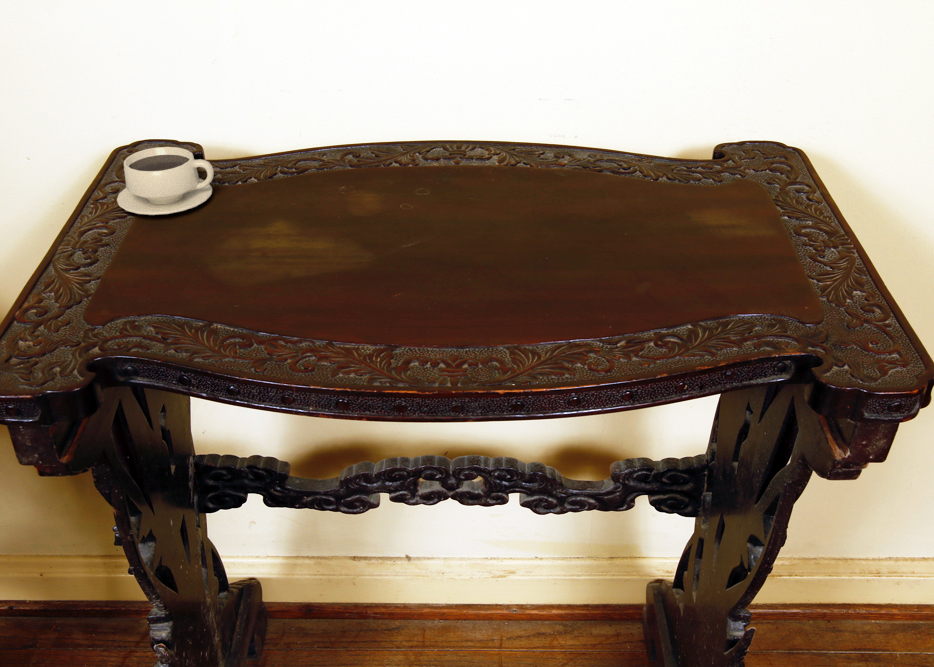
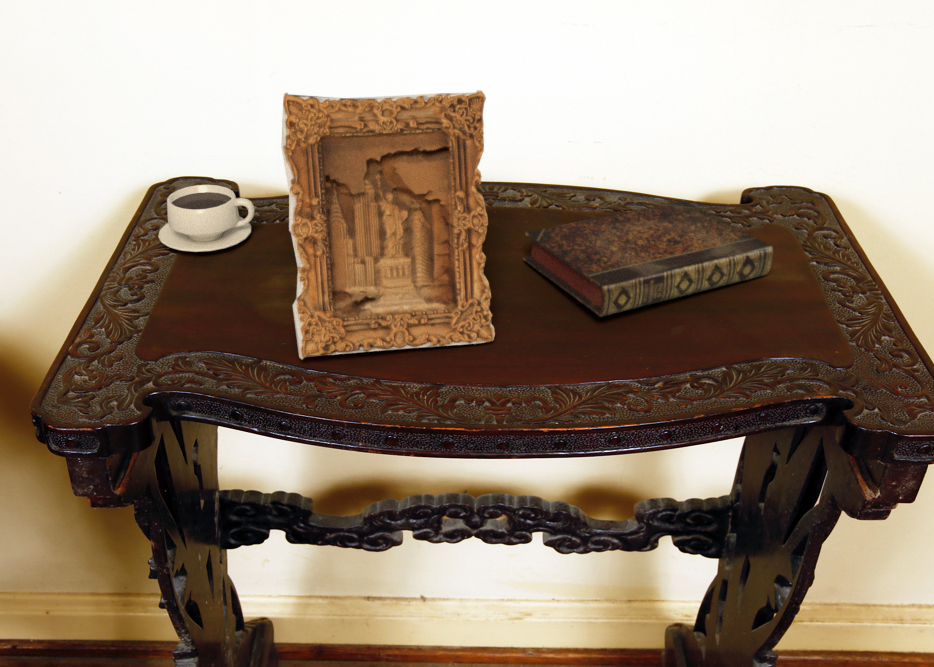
picture frame: none [222,38,453,322] -> present [281,90,495,359]
book: none [488,156,743,274] -> present [524,201,773,316]

